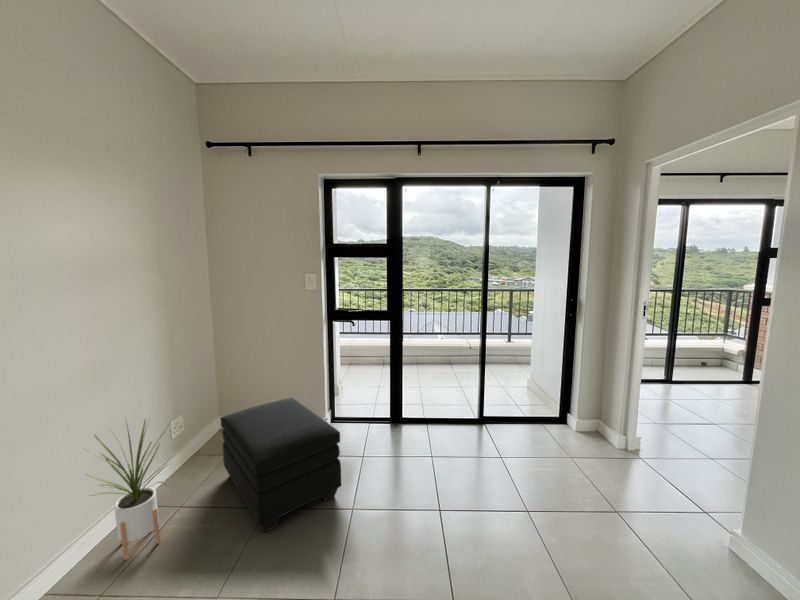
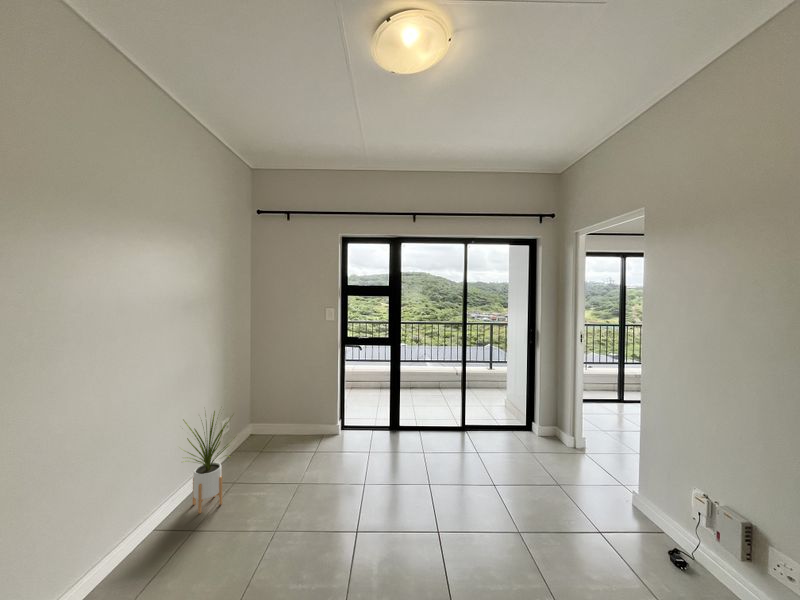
ottoman: present [221,398,341,532] -> none [261,405,355,498]

